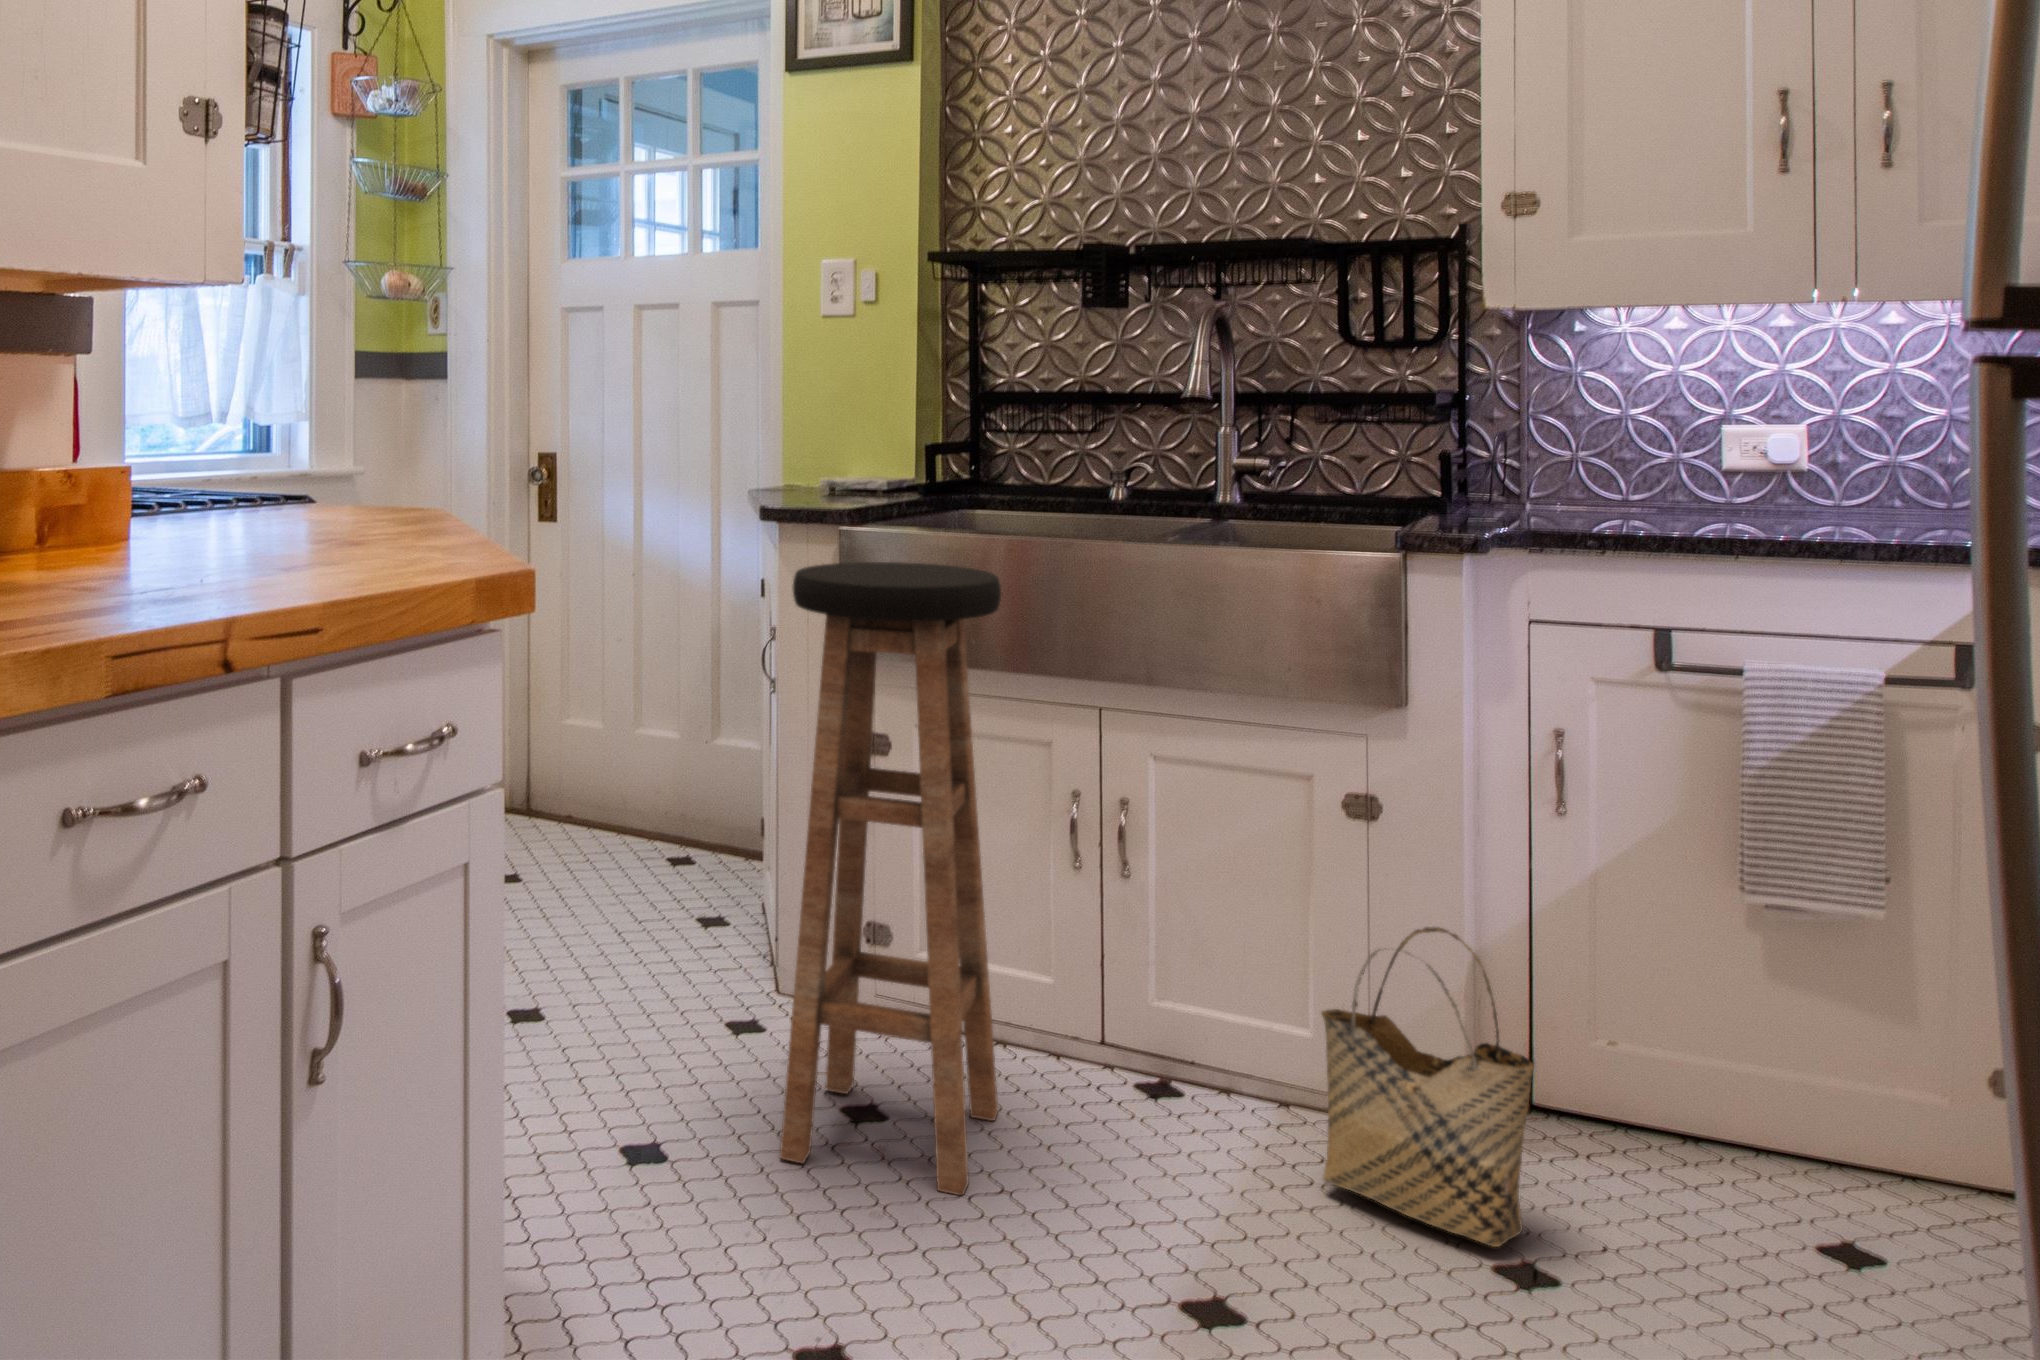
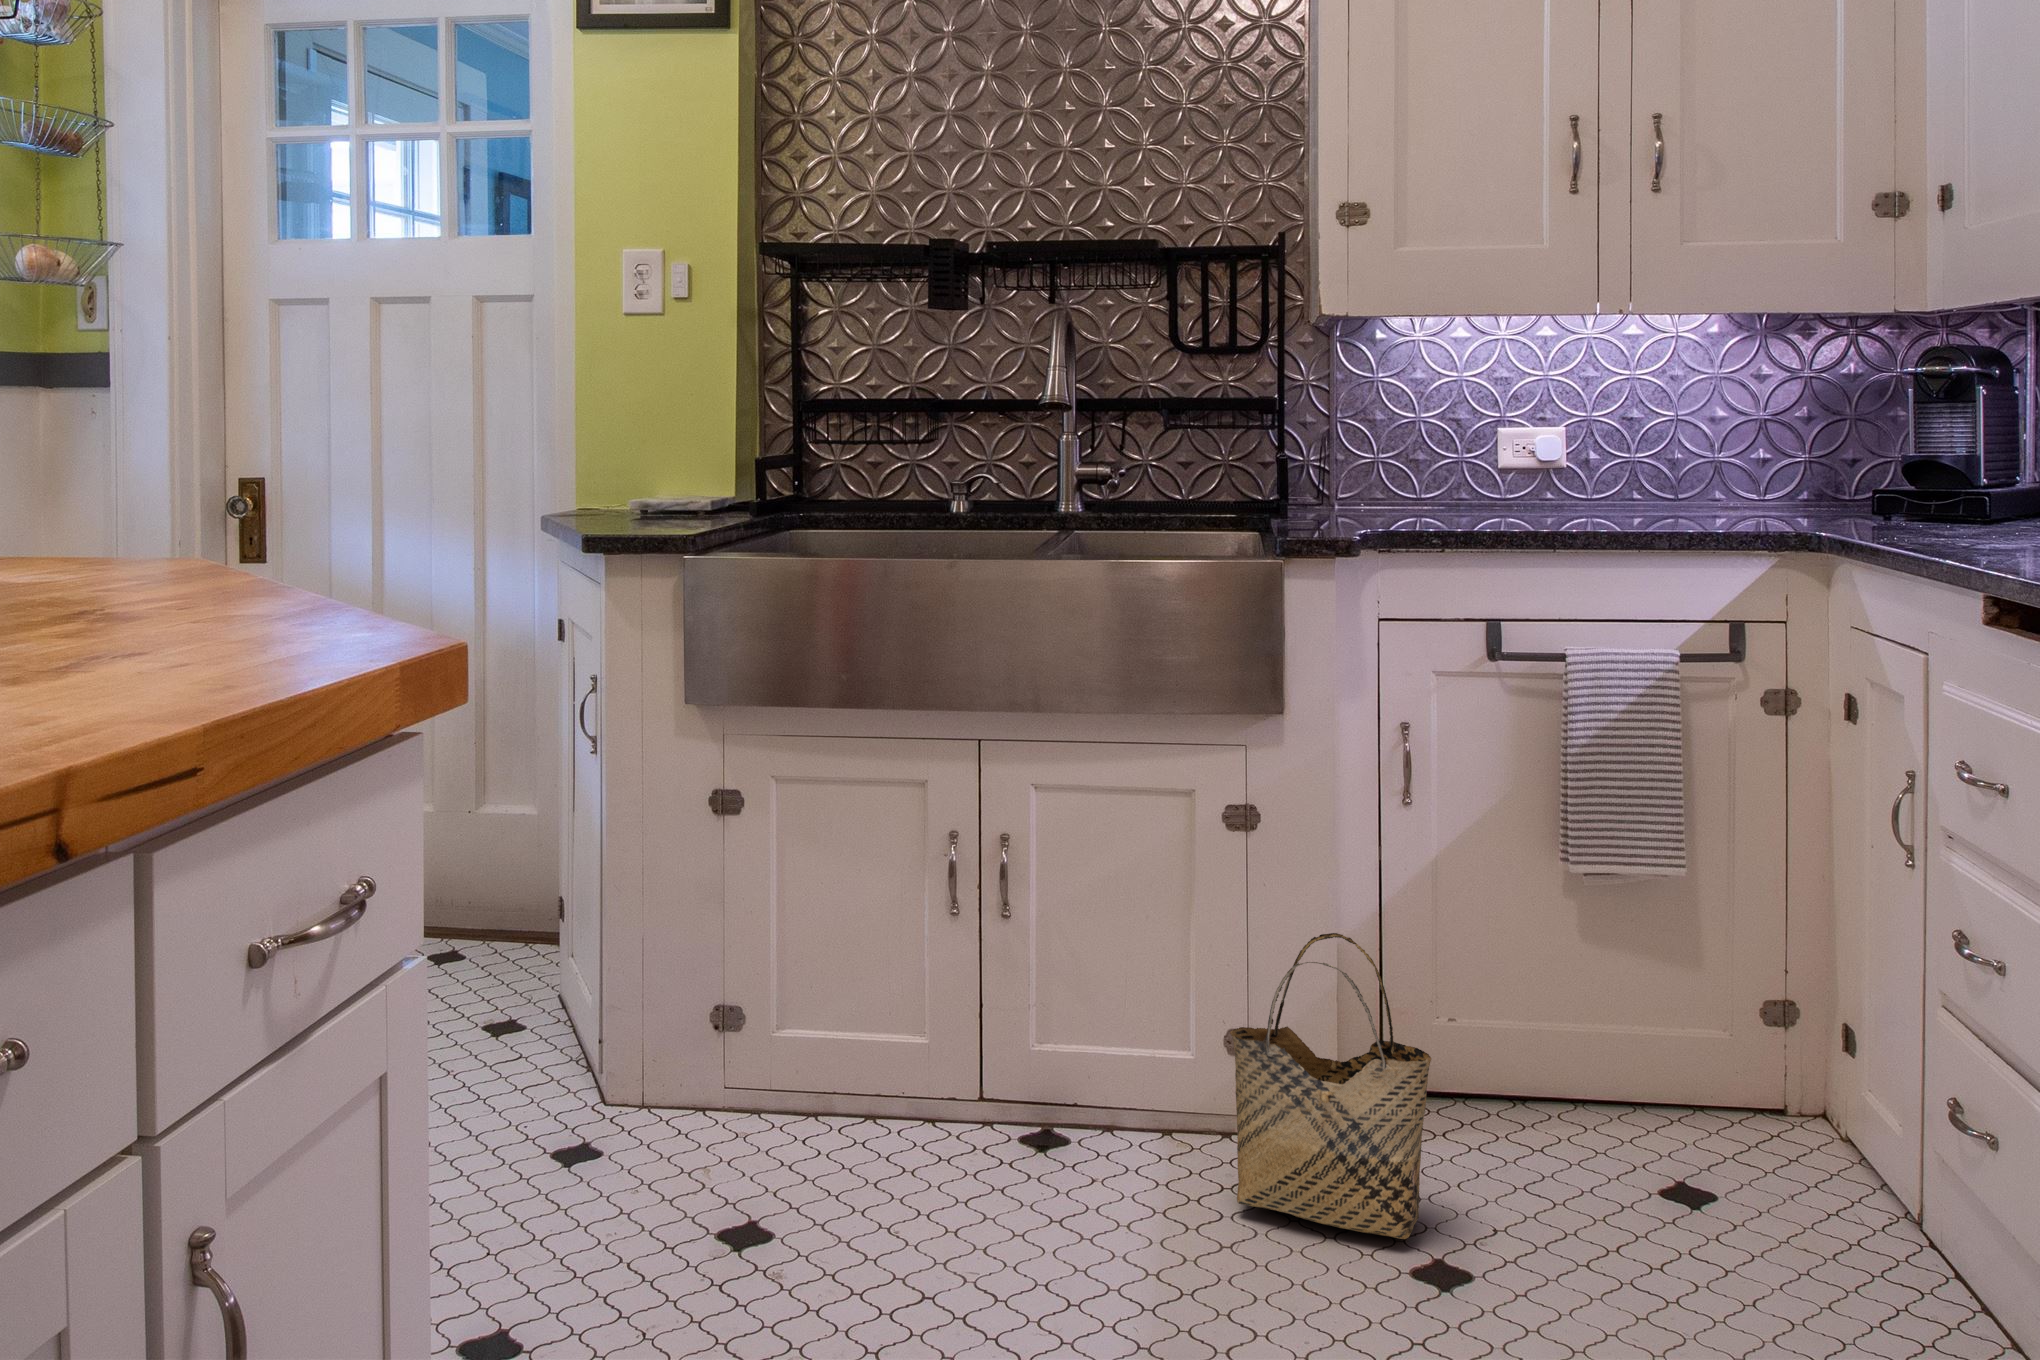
bar stool: present [780,562,1001,1195] -> none [686,598,919,1294]

